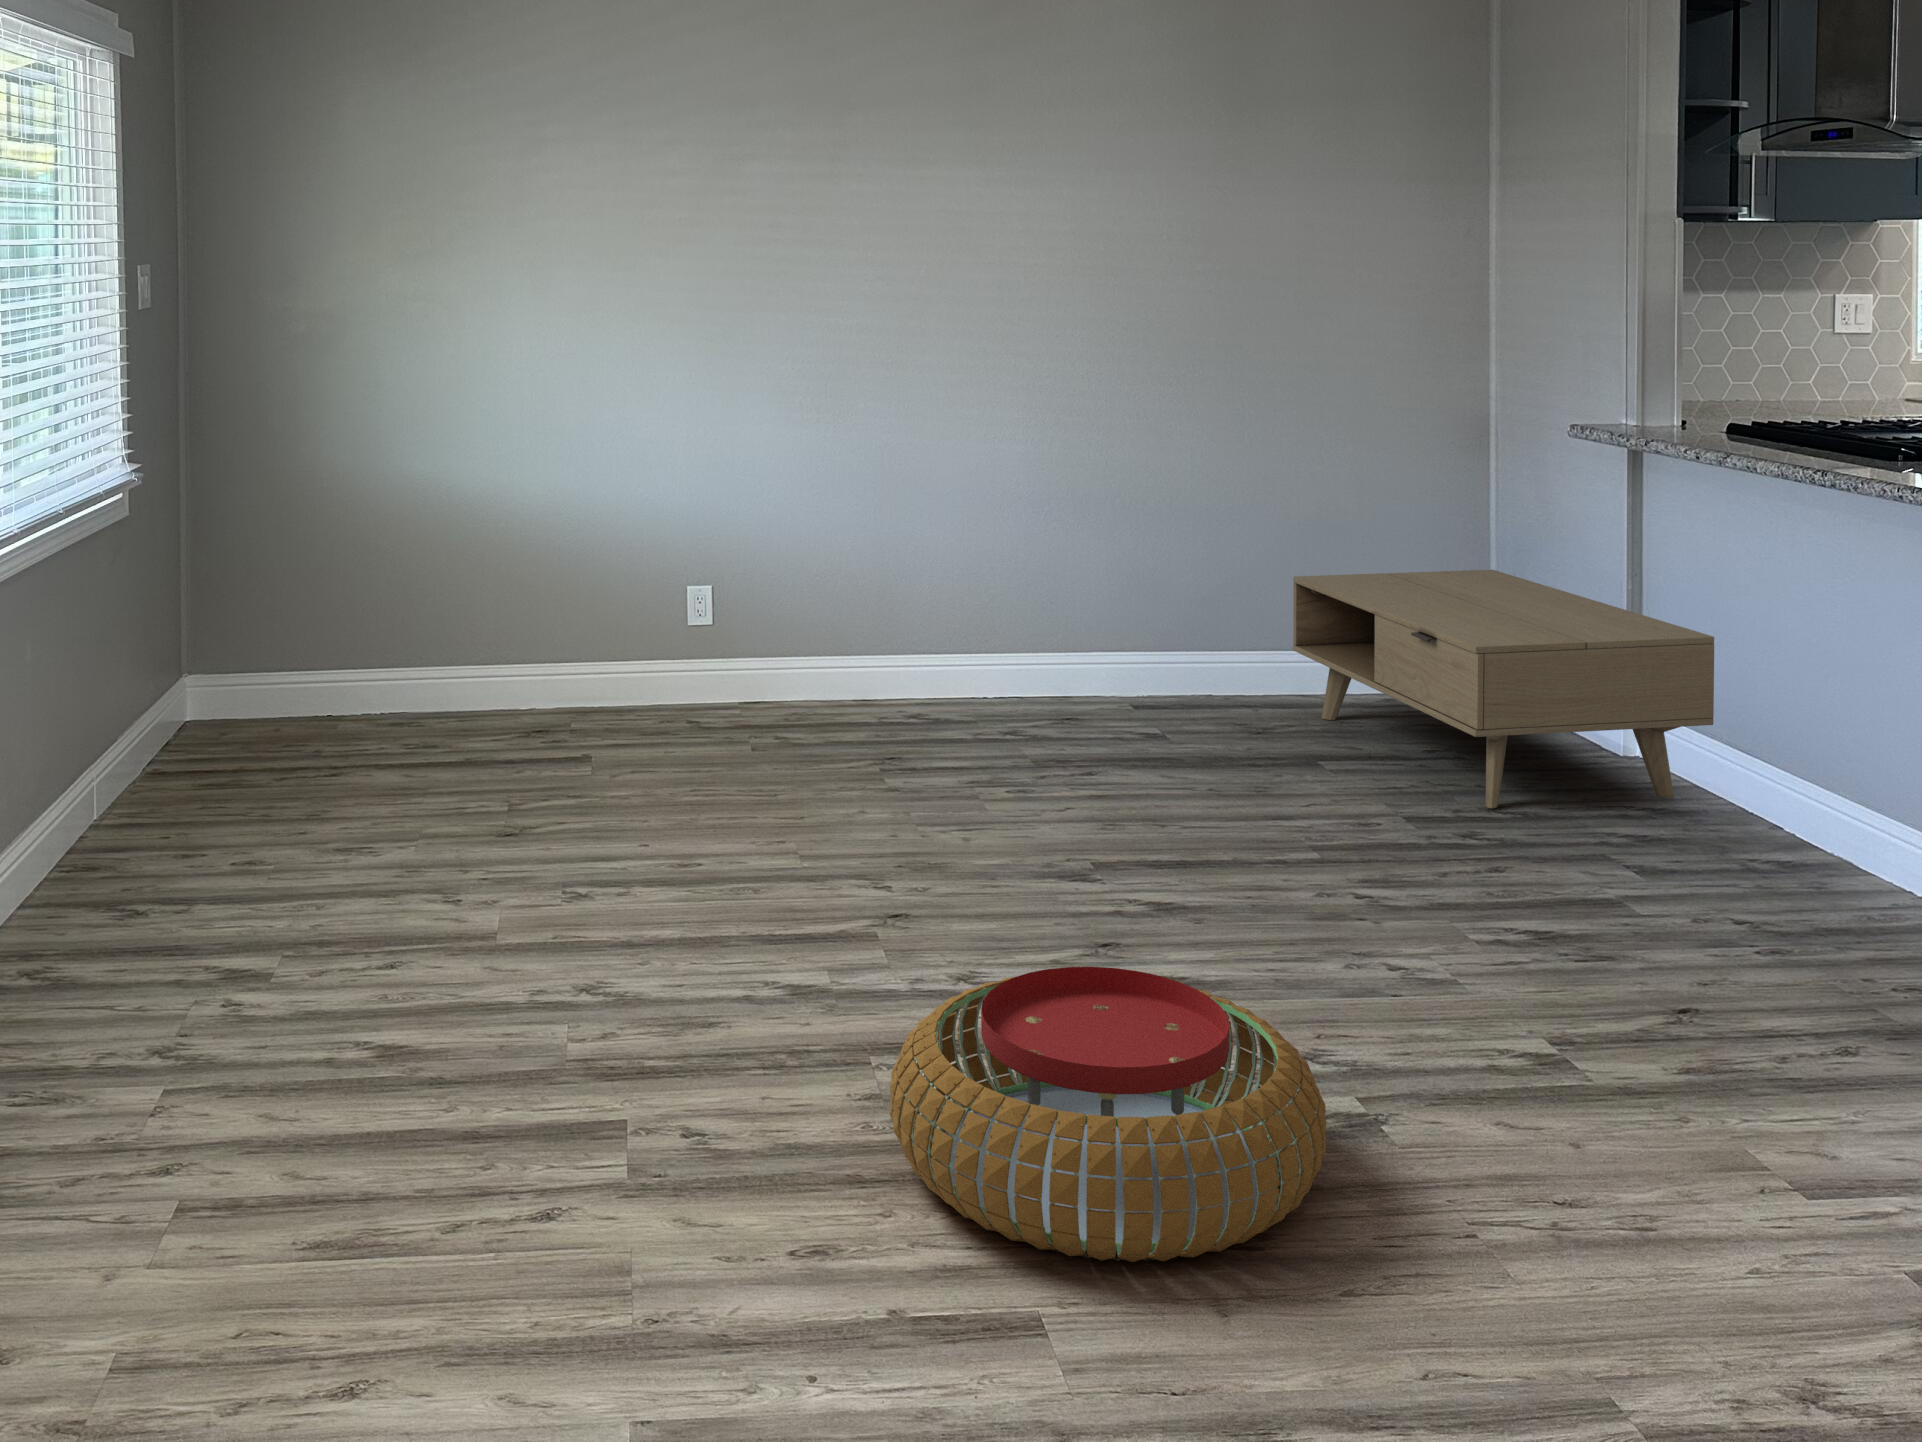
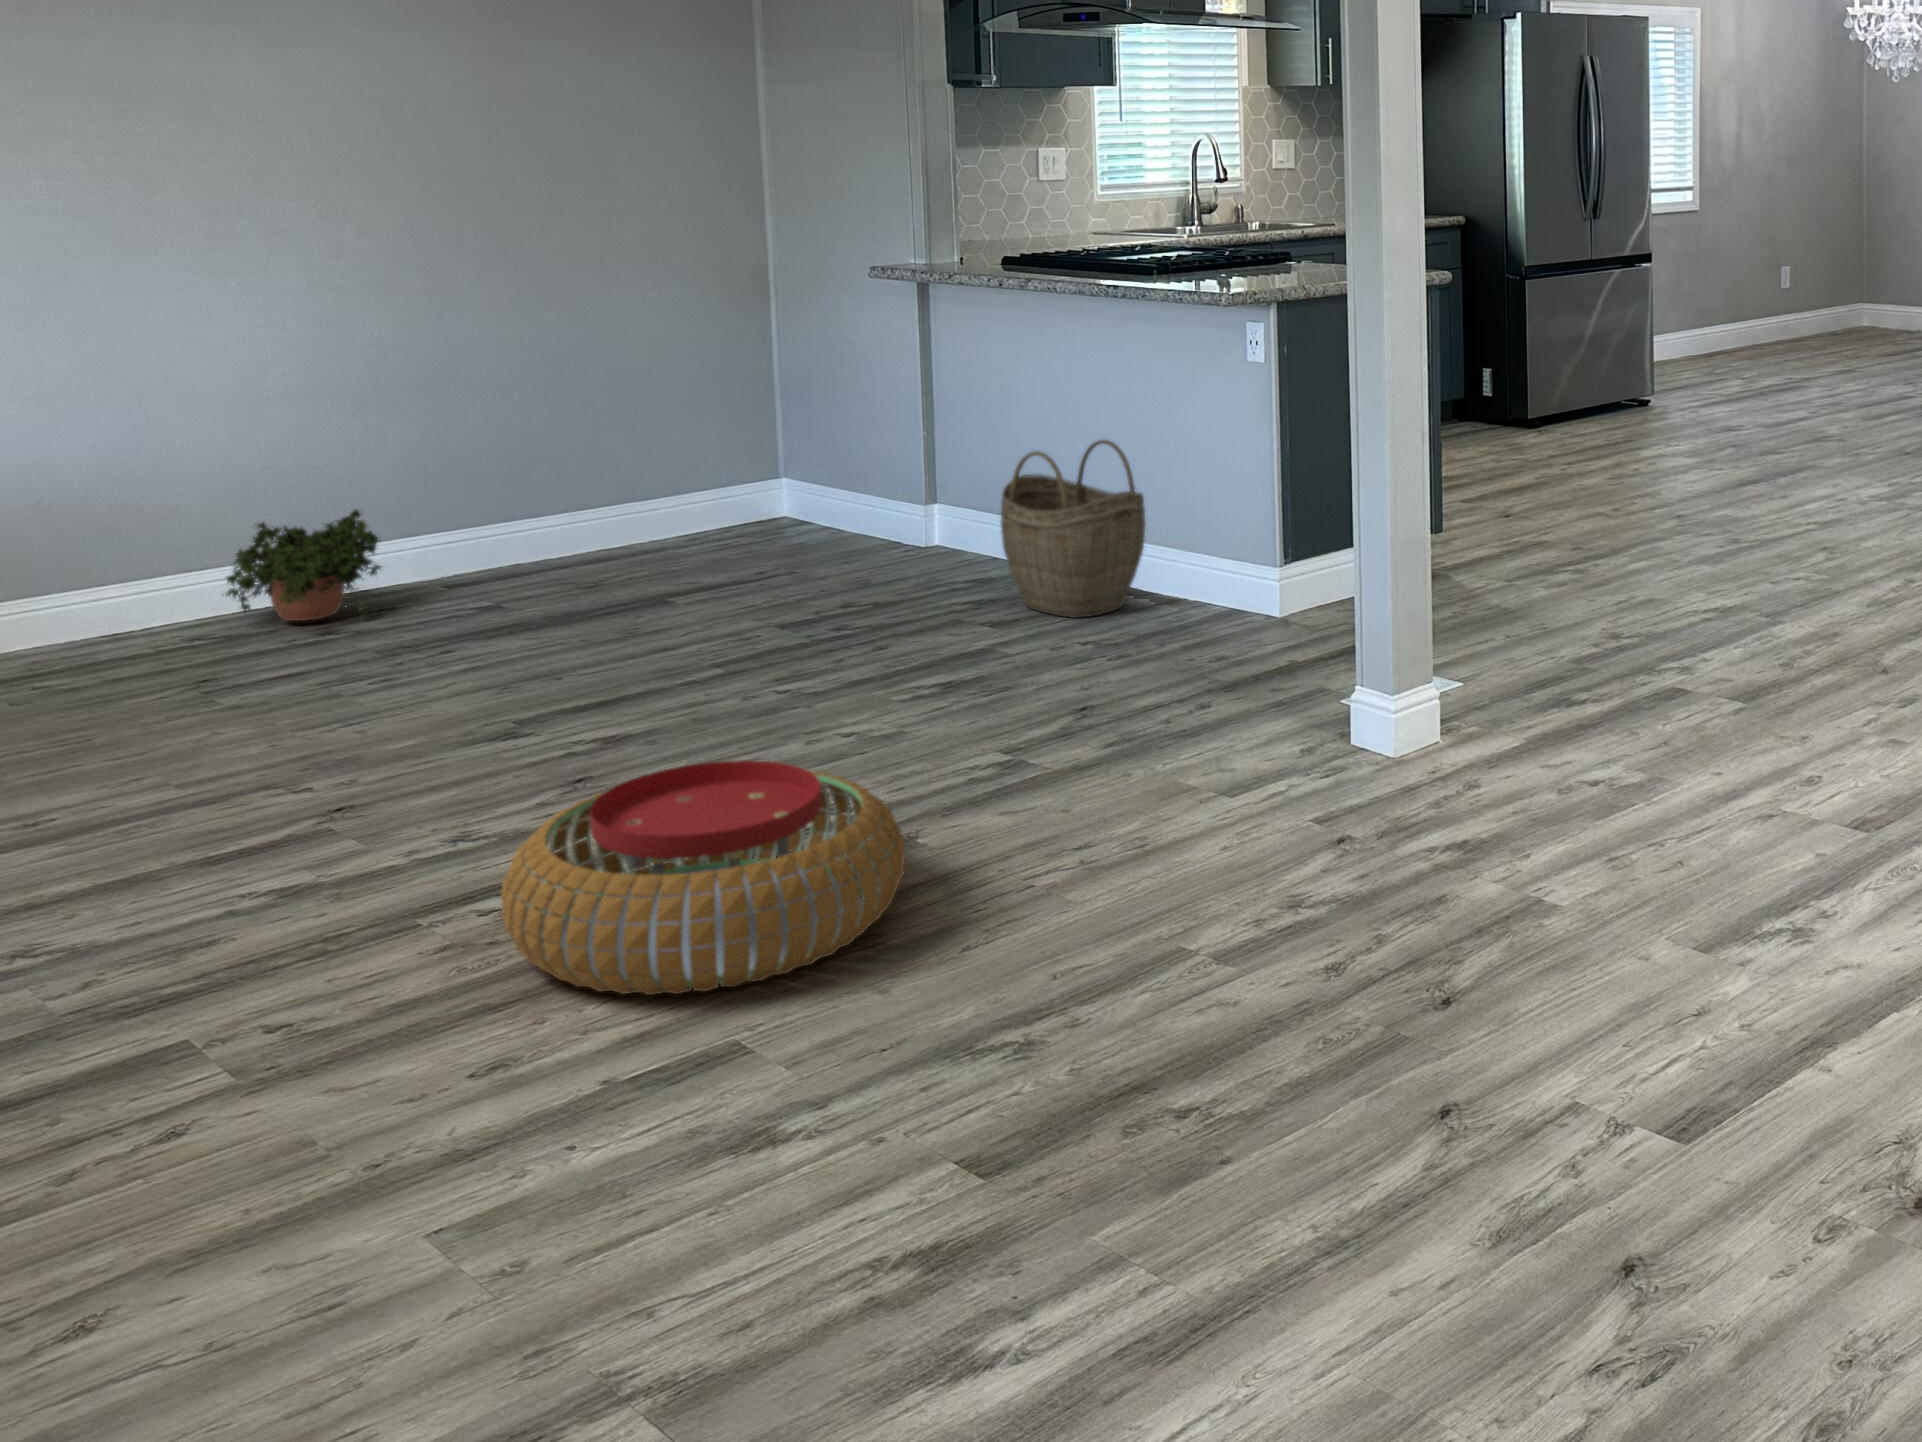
coffee table: present [1293,570,1714,808] -> none [603,403,1003,606]
potted plant: none [950,623,1080,731] -> present [226,510,382,621]
woven basket: none [1682,662,1880,889] -> present [1001,440,1145,618]

